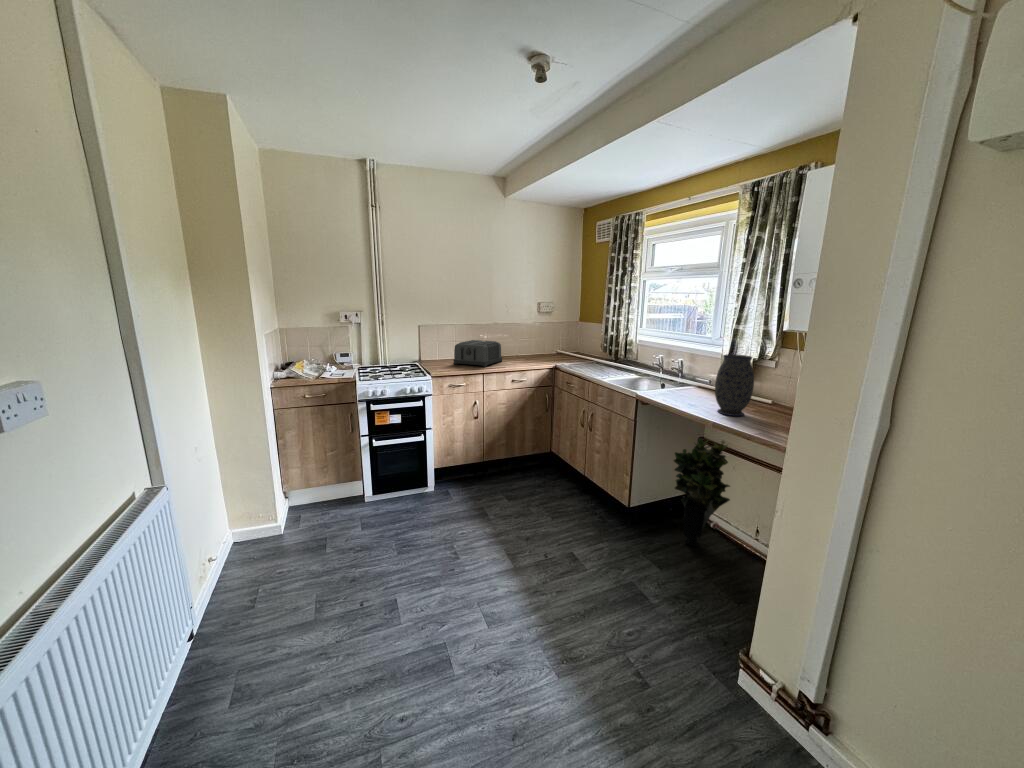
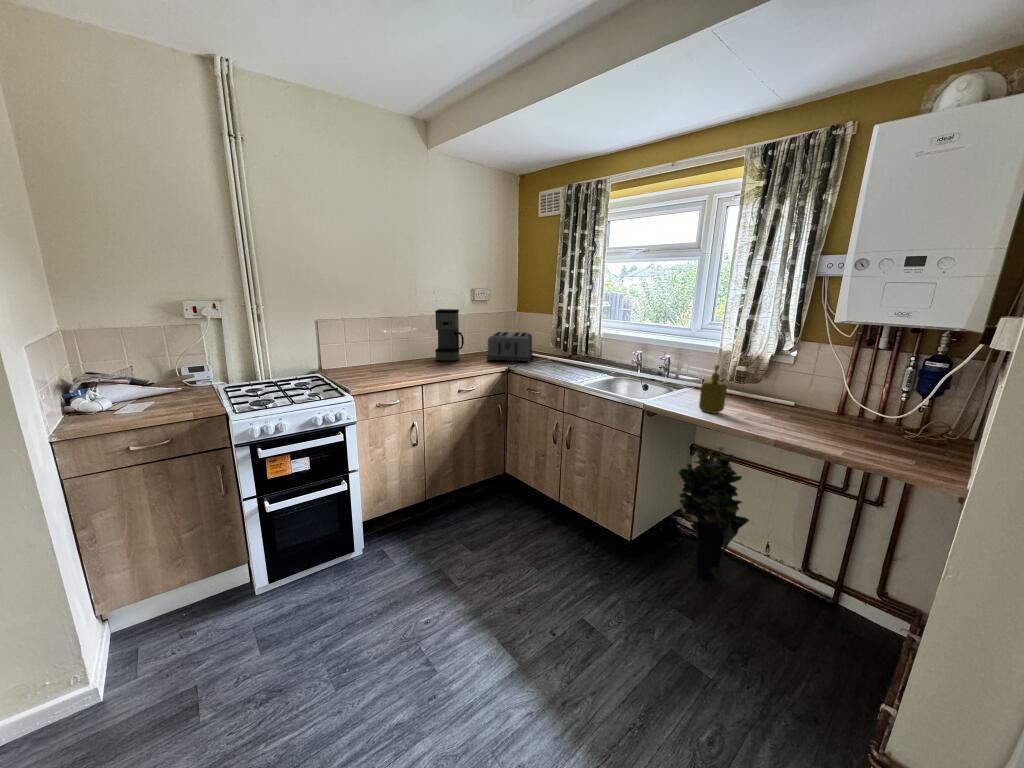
coffee maker: none [504,319,527,359] -> present [435,309,464,361]
toaster: present [454,340,502,367] -> present [487,332,533,362]
vase: present [715,354,754,416] -> none [749,352,798,428]
soap dispenser: none [681,364,703,404] -> present [699,365,727,414]

